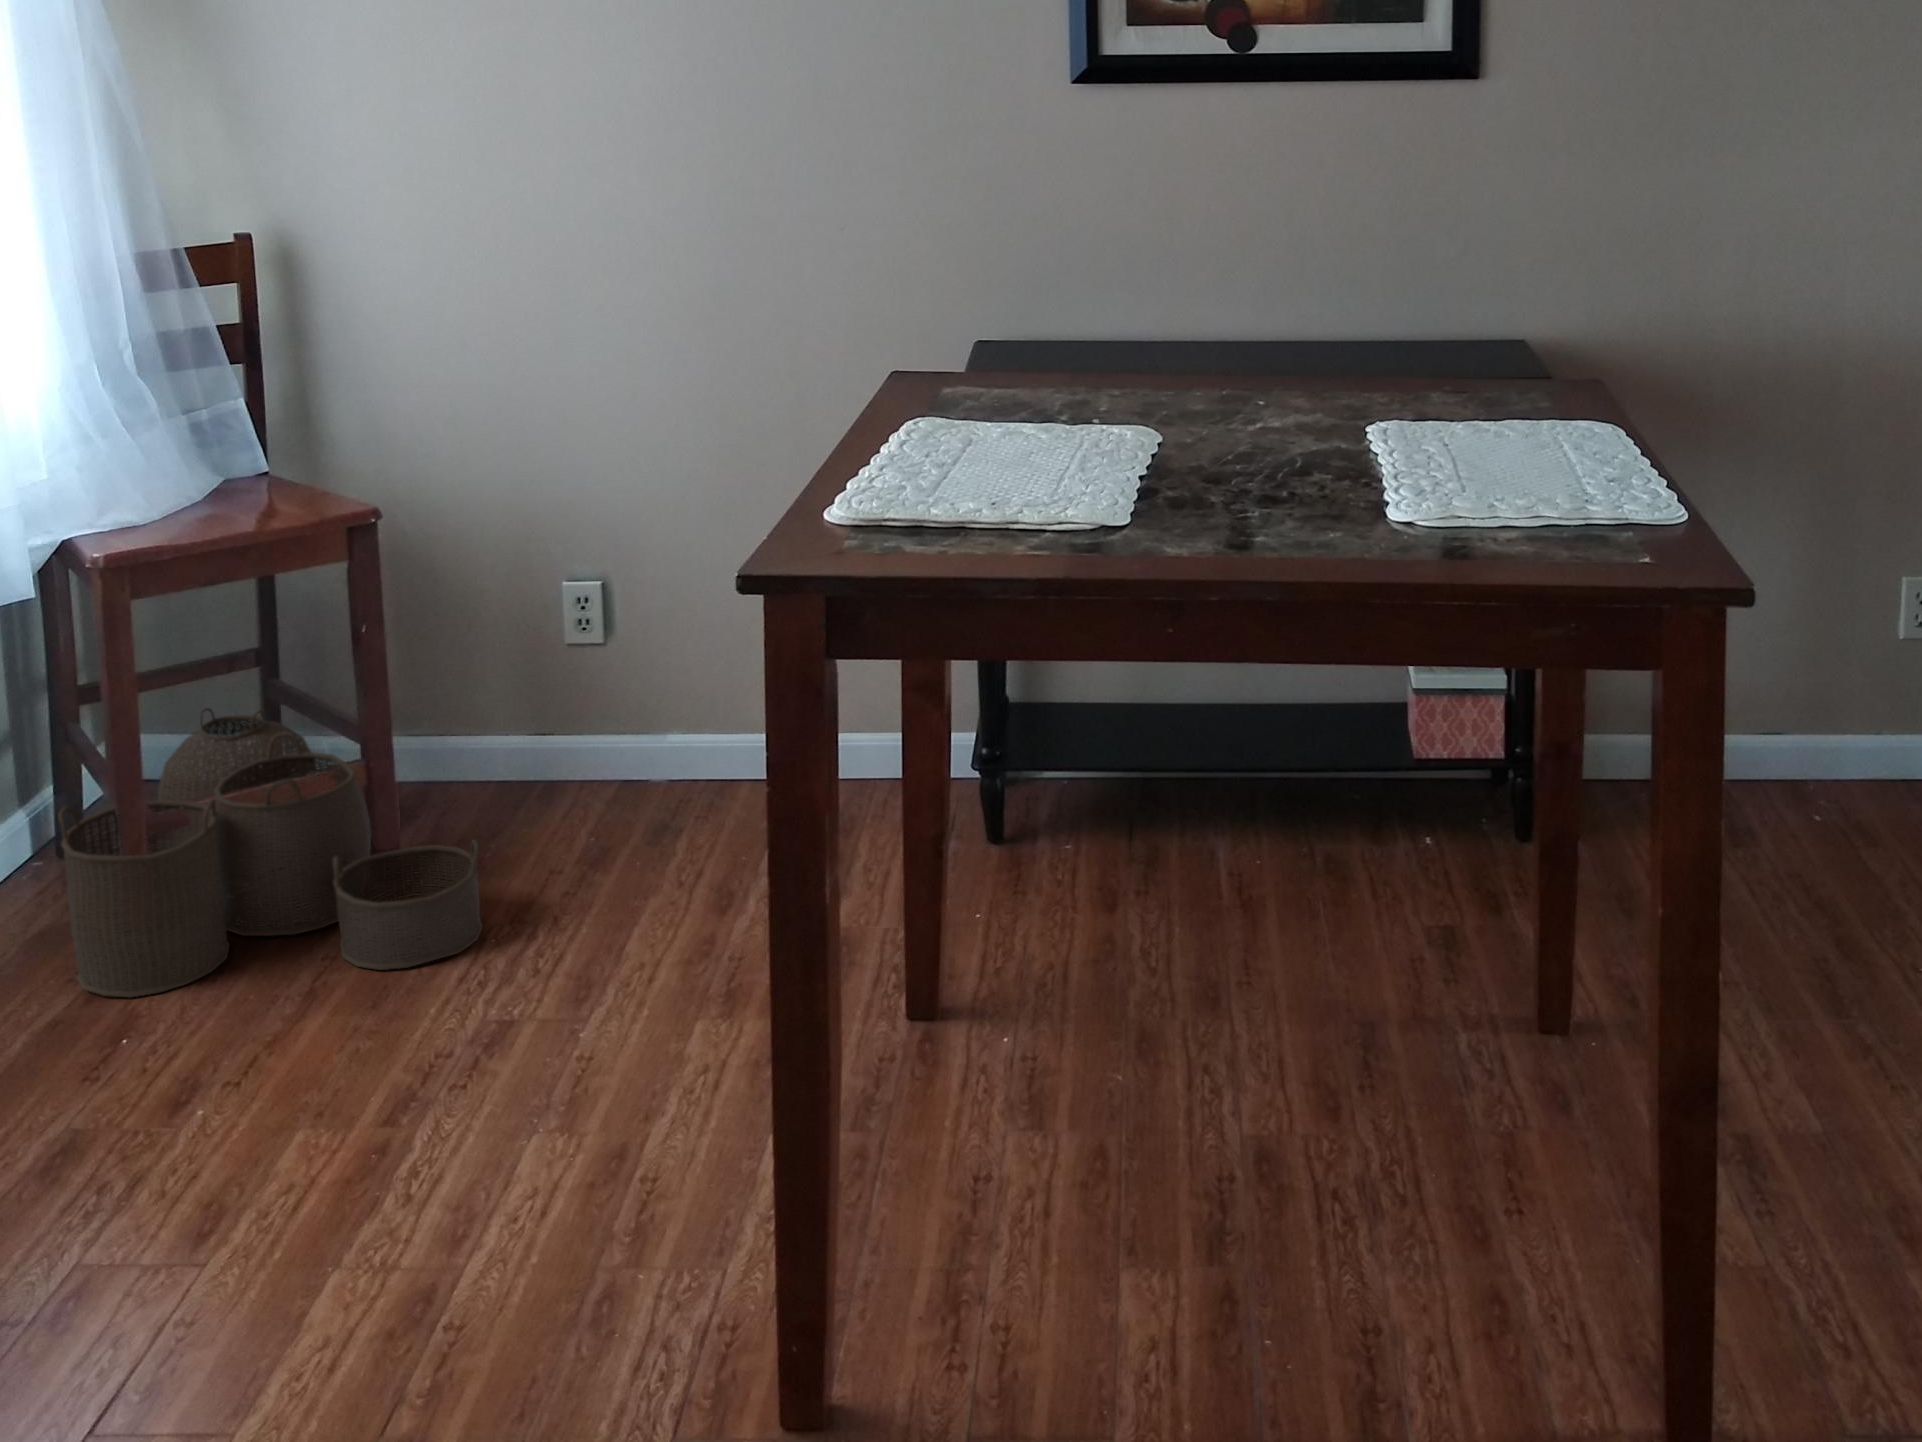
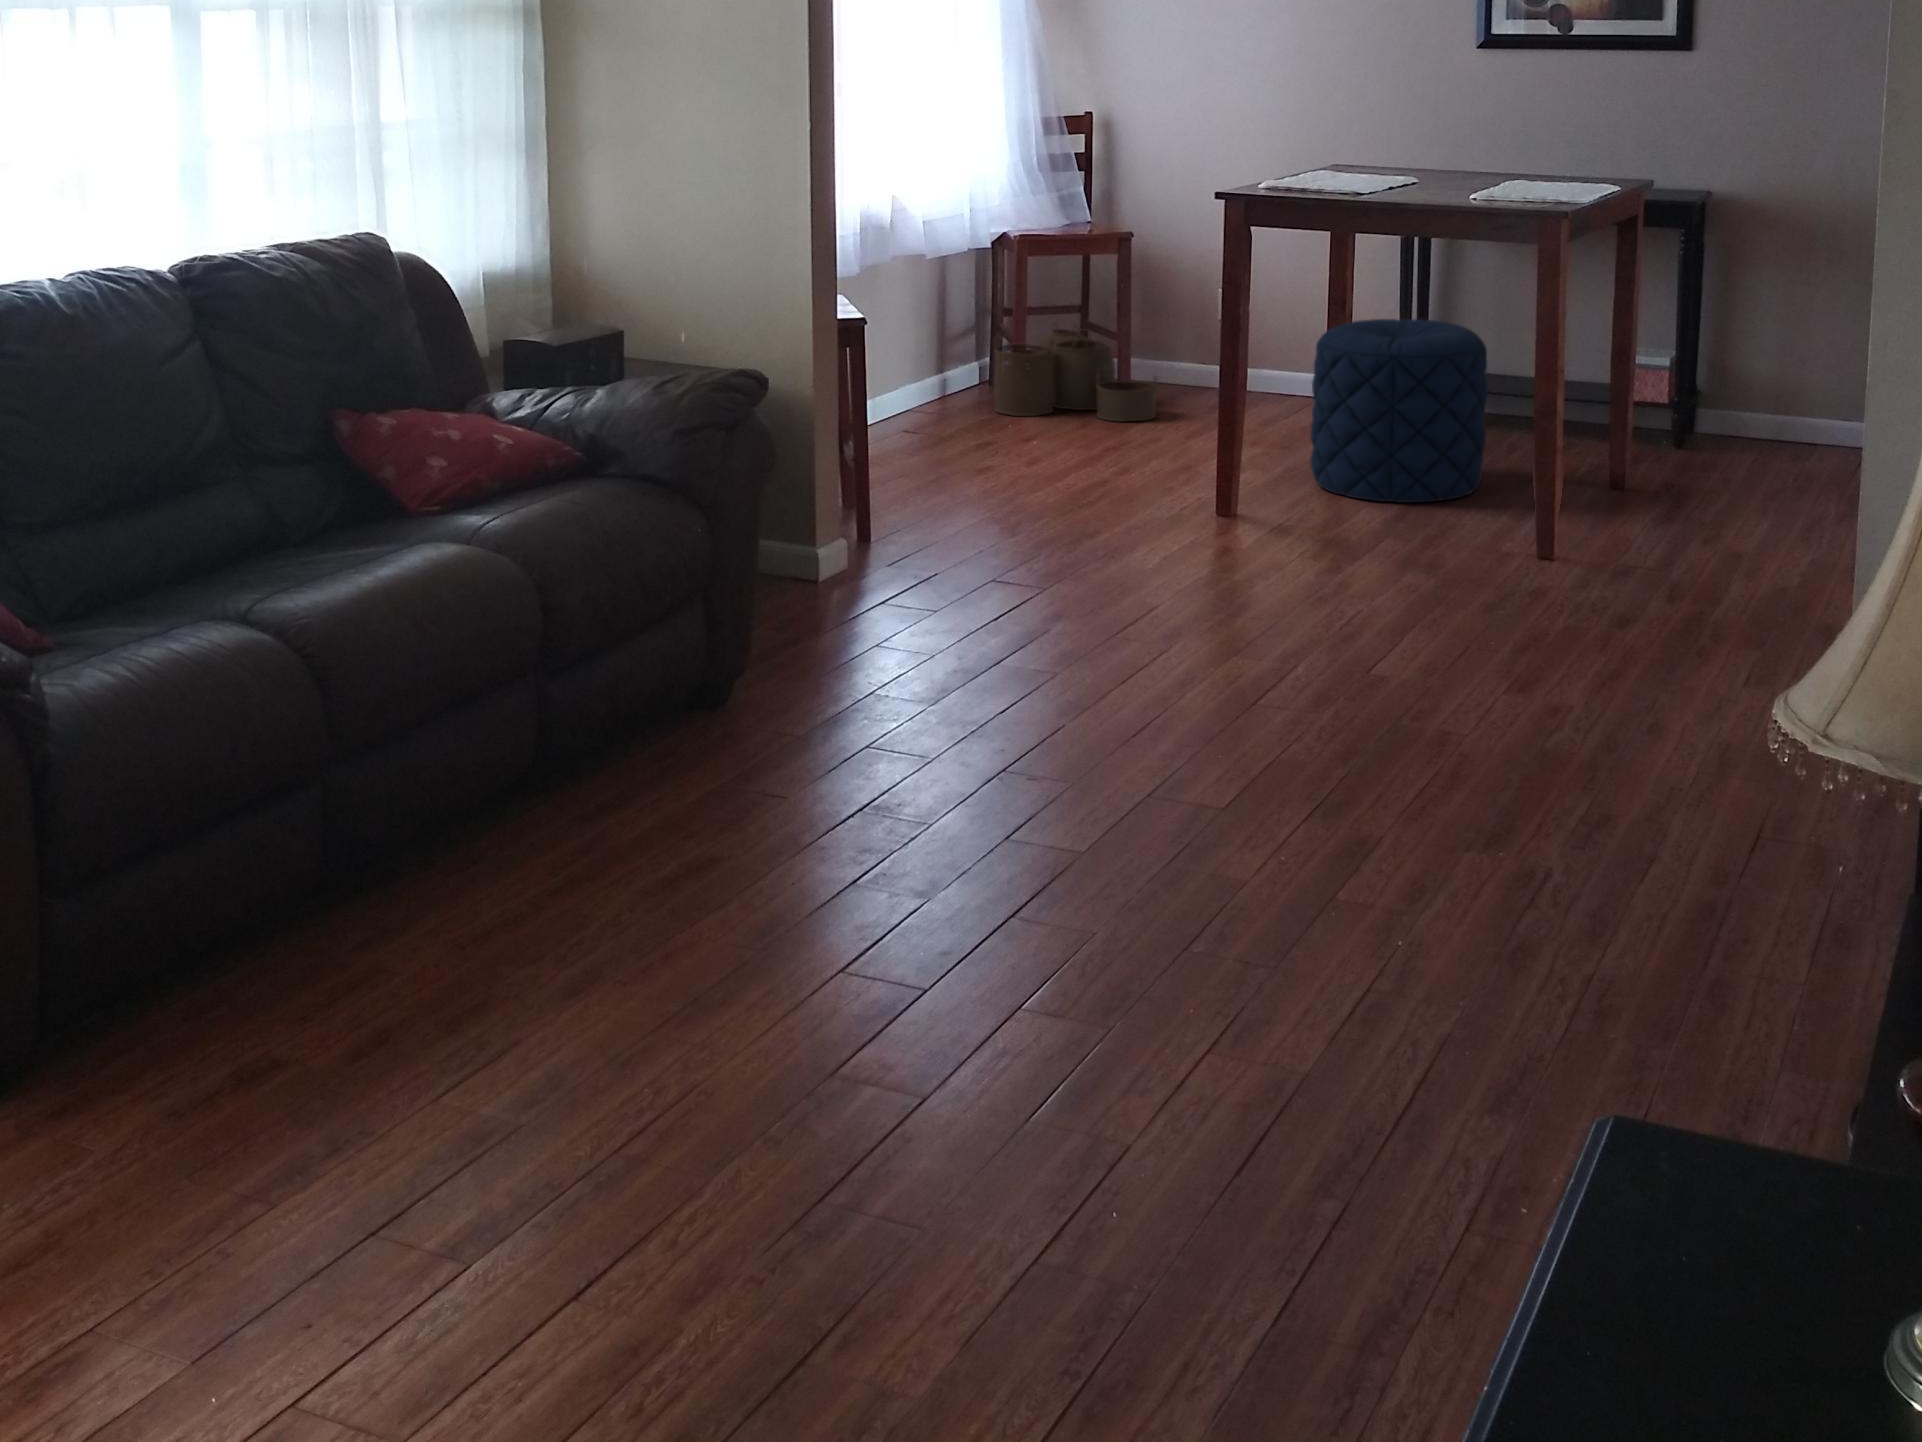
pouf: none [948,727,1363,1246] -> present [1310,319,1488,503]

